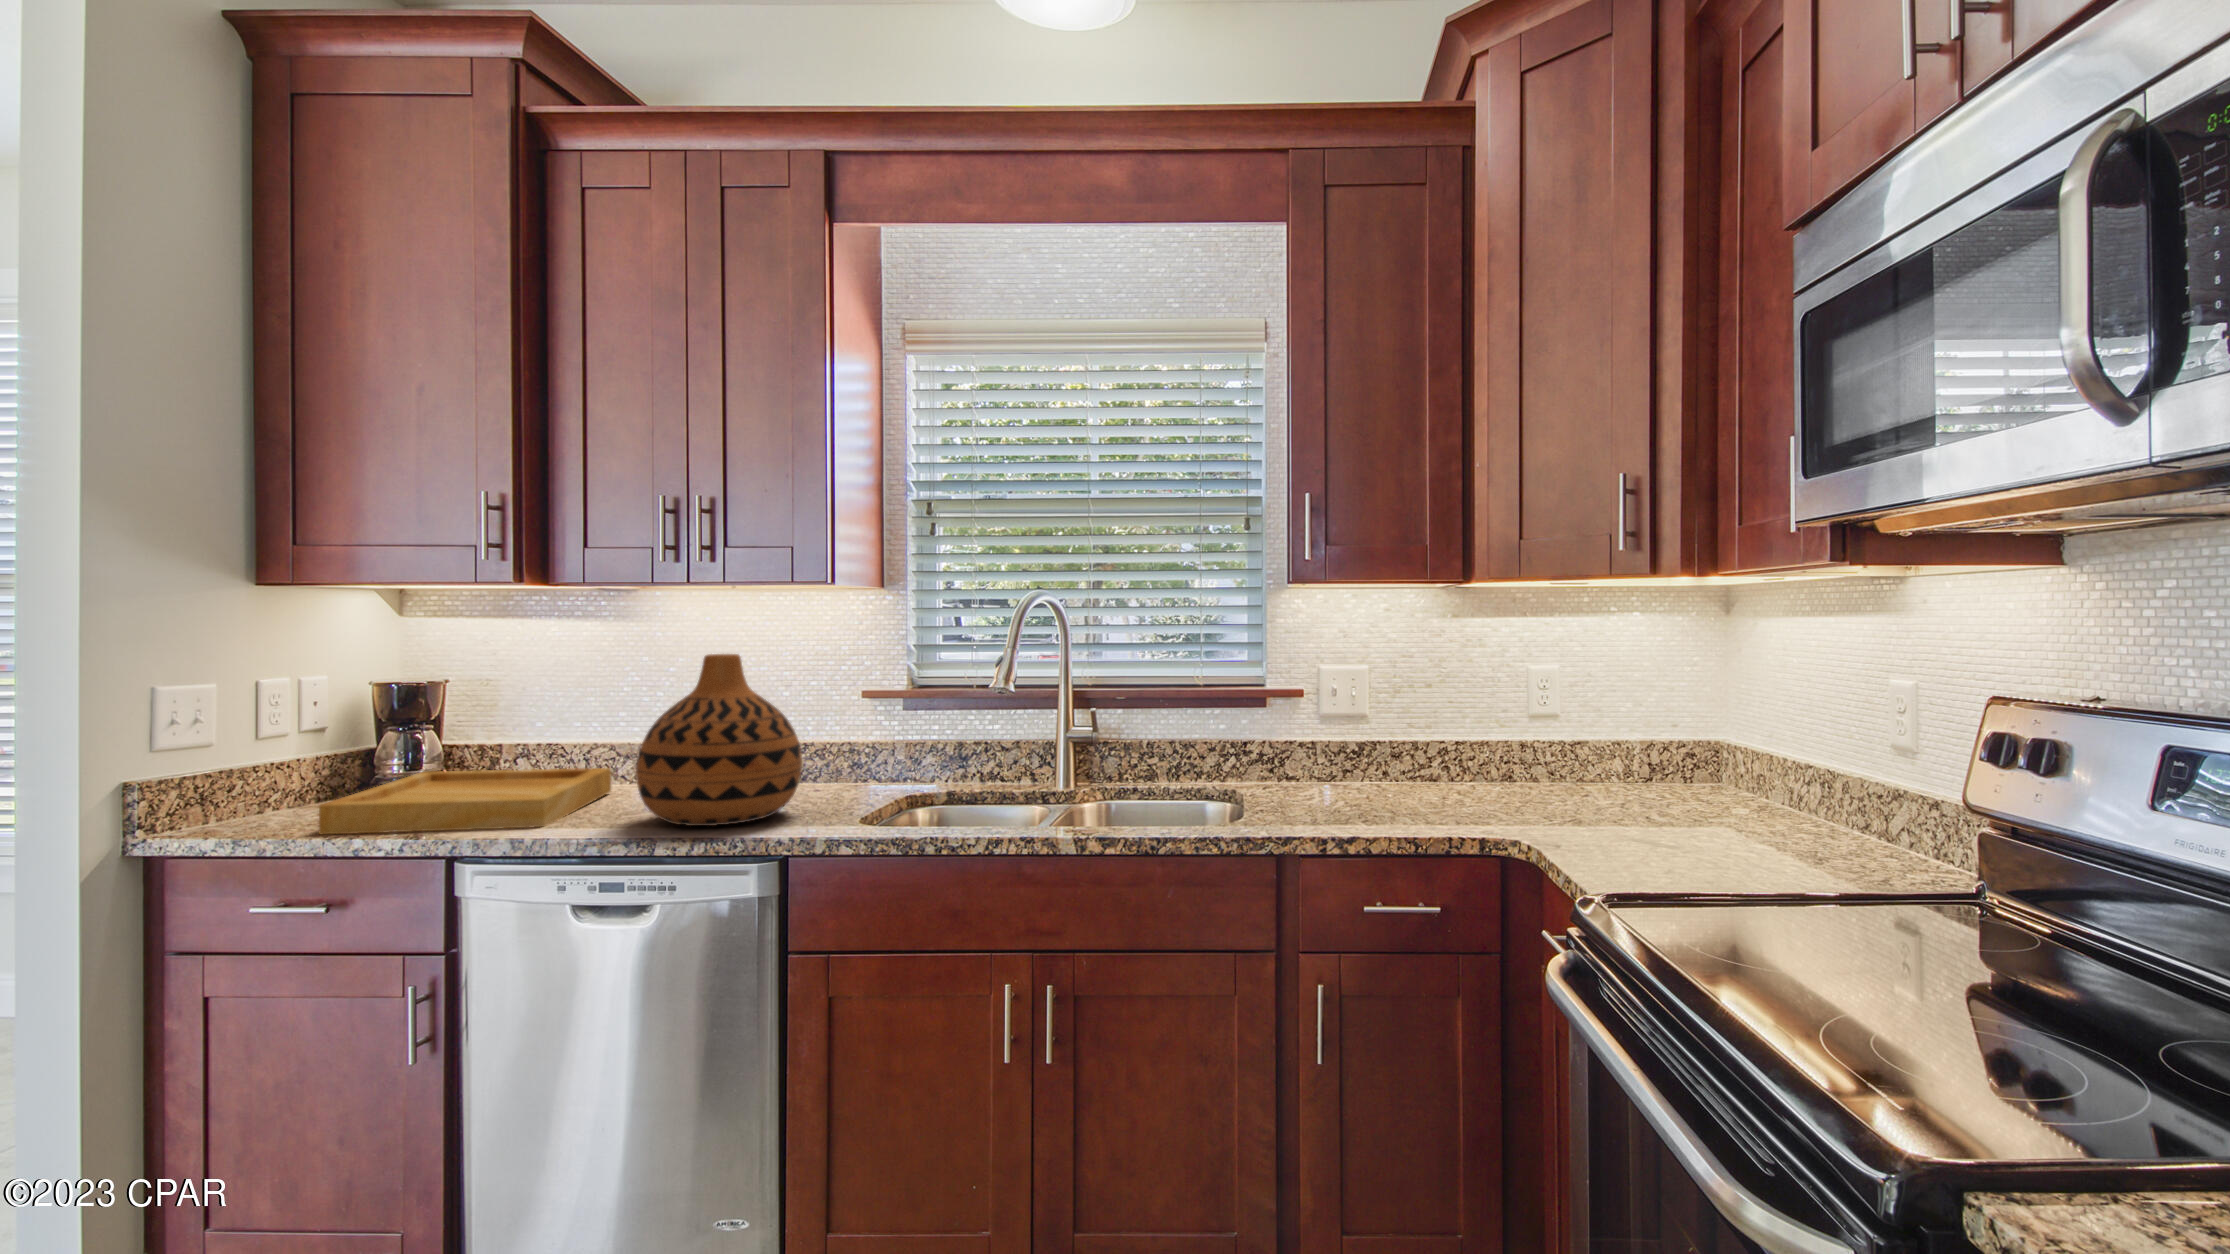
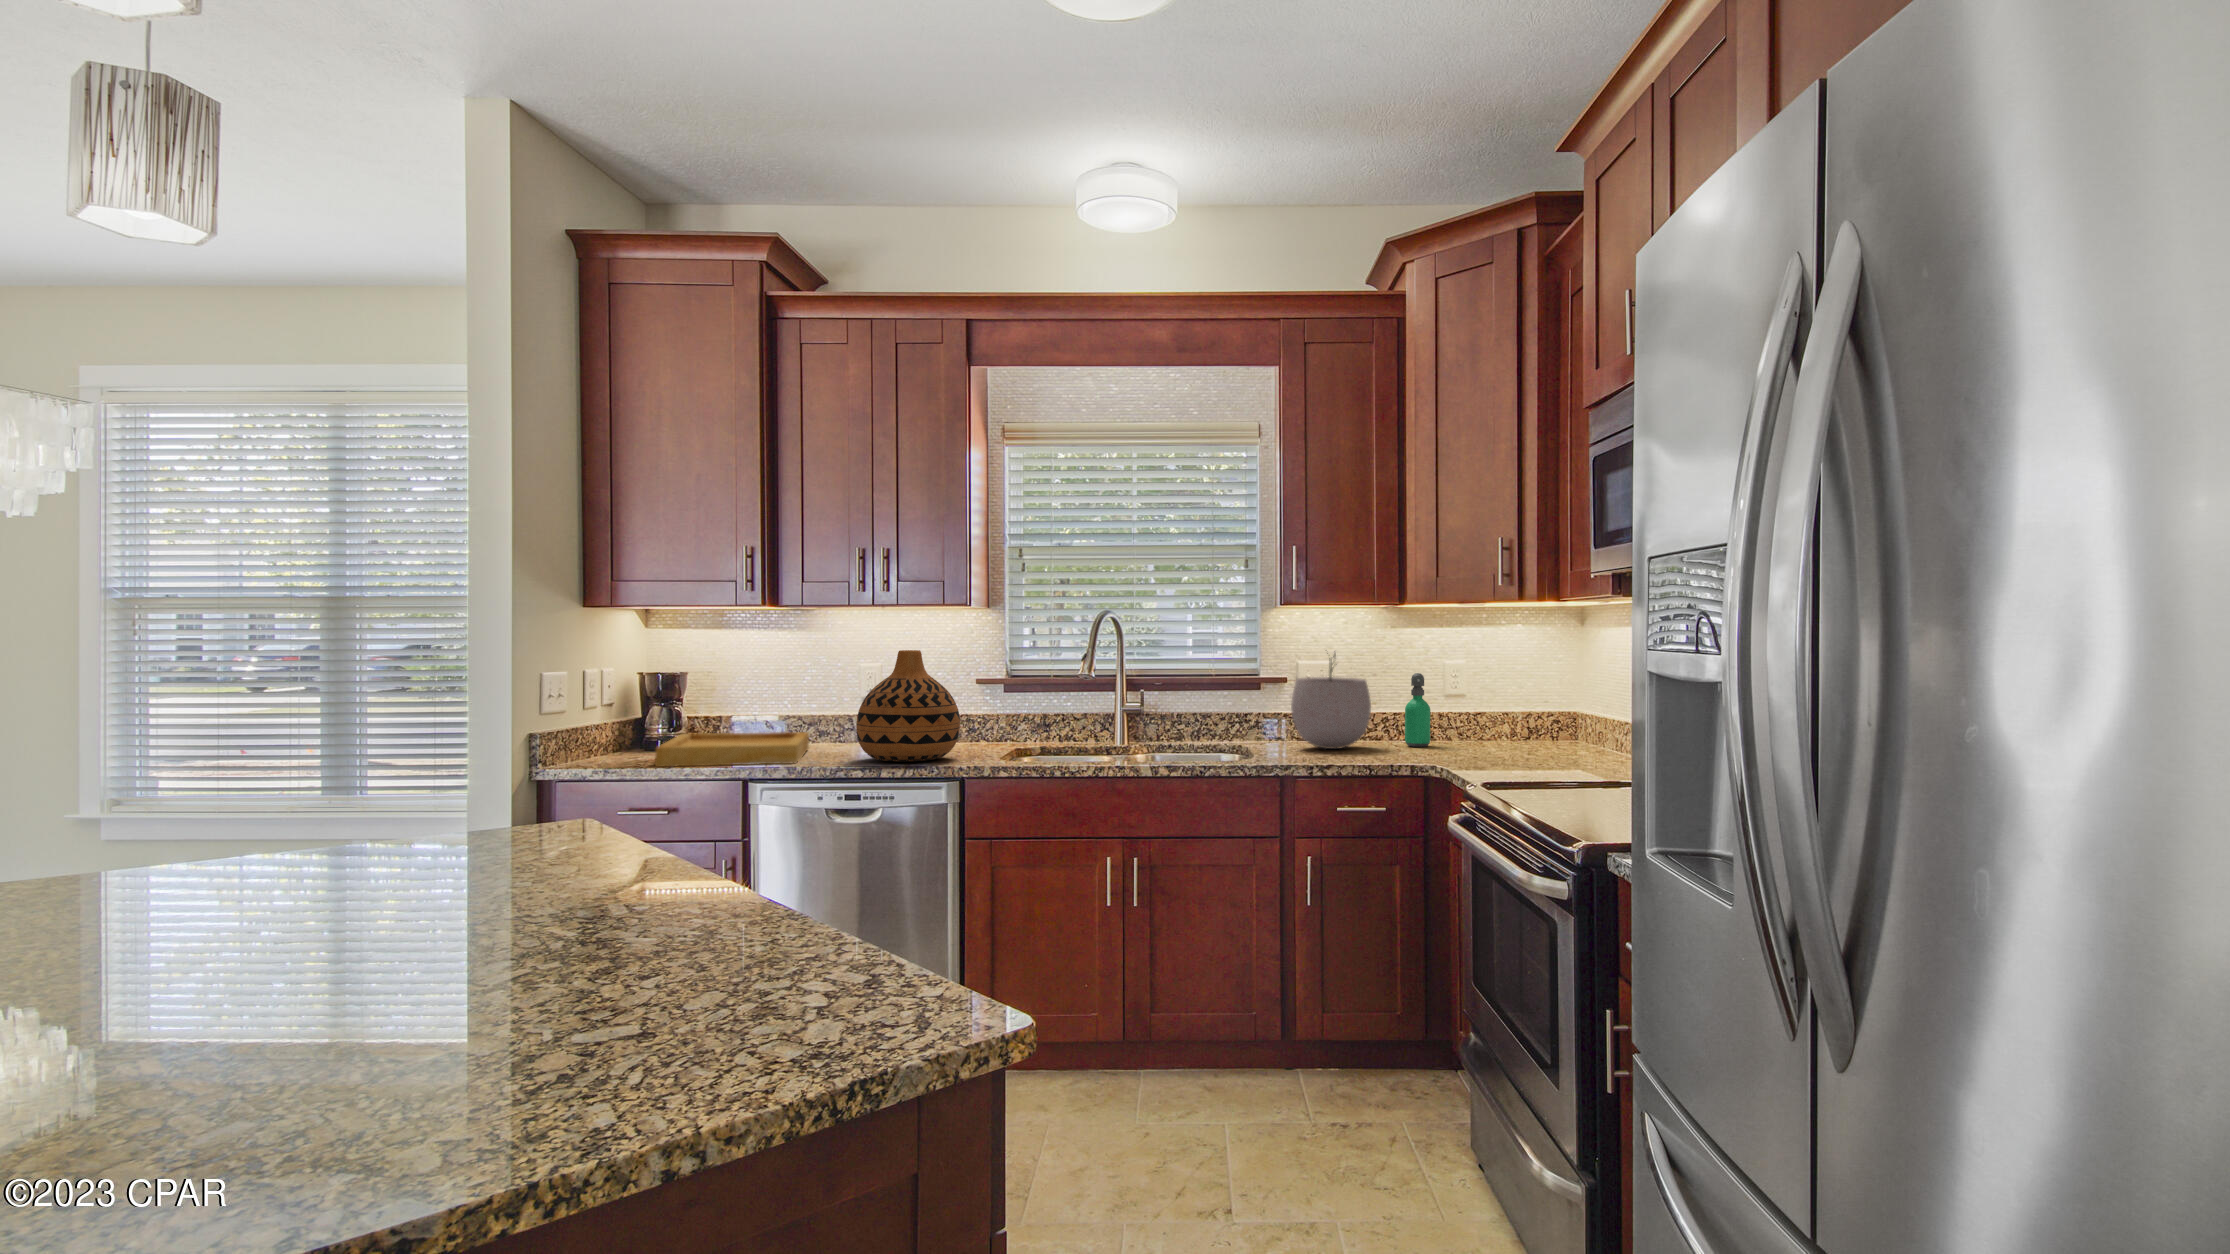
plant pot: none [1305,649,1423,797] -> present [1291,654,1371,749]
soap dispenser: none [1473,685,1511,794] -> present [1405,673,1430,747]

